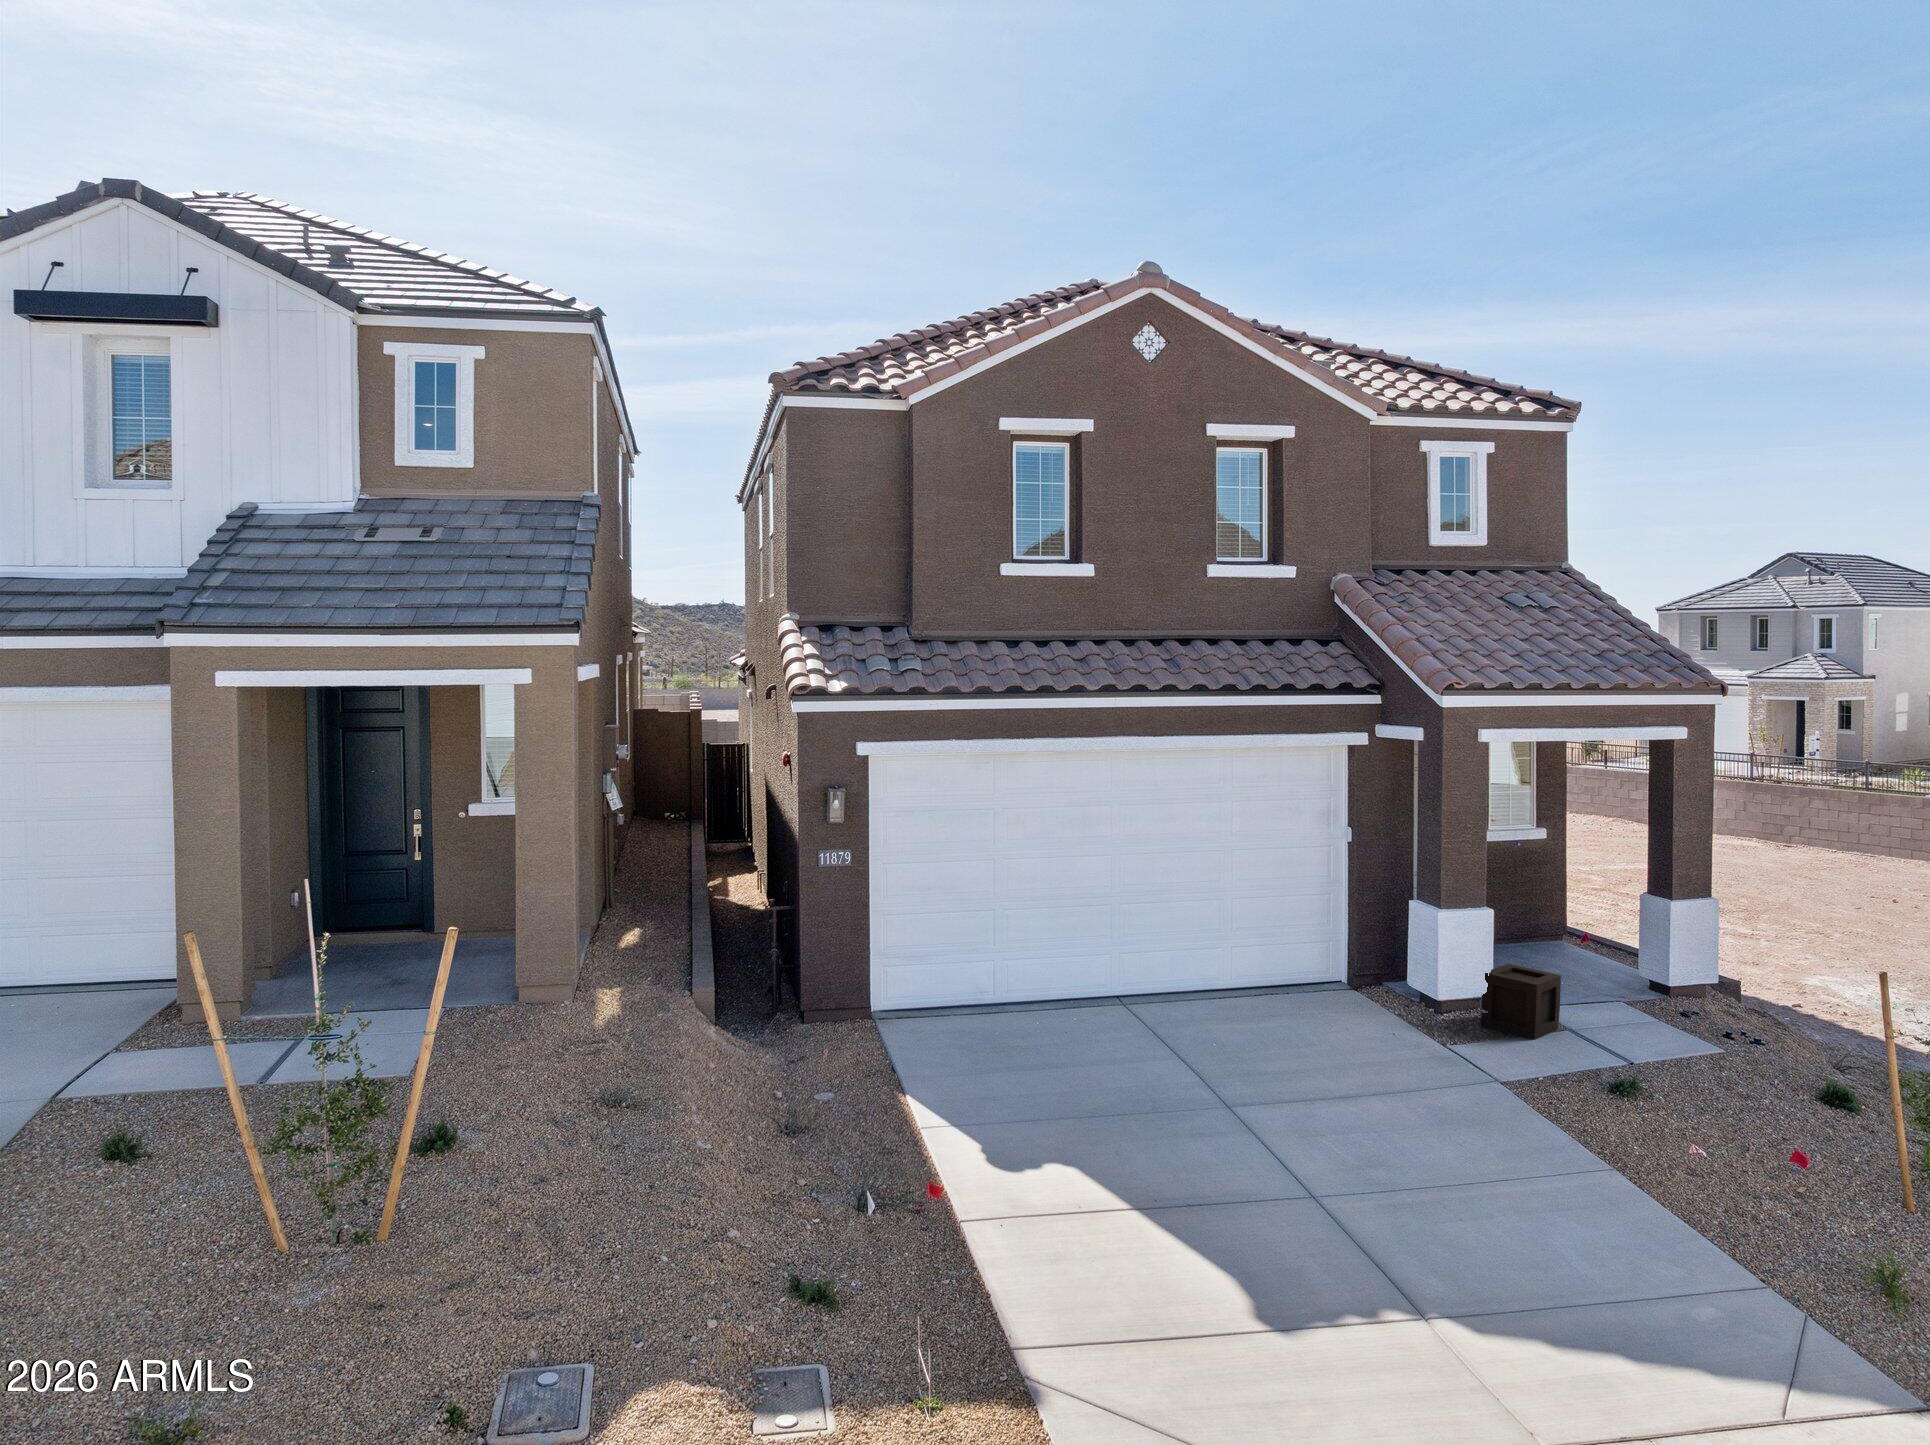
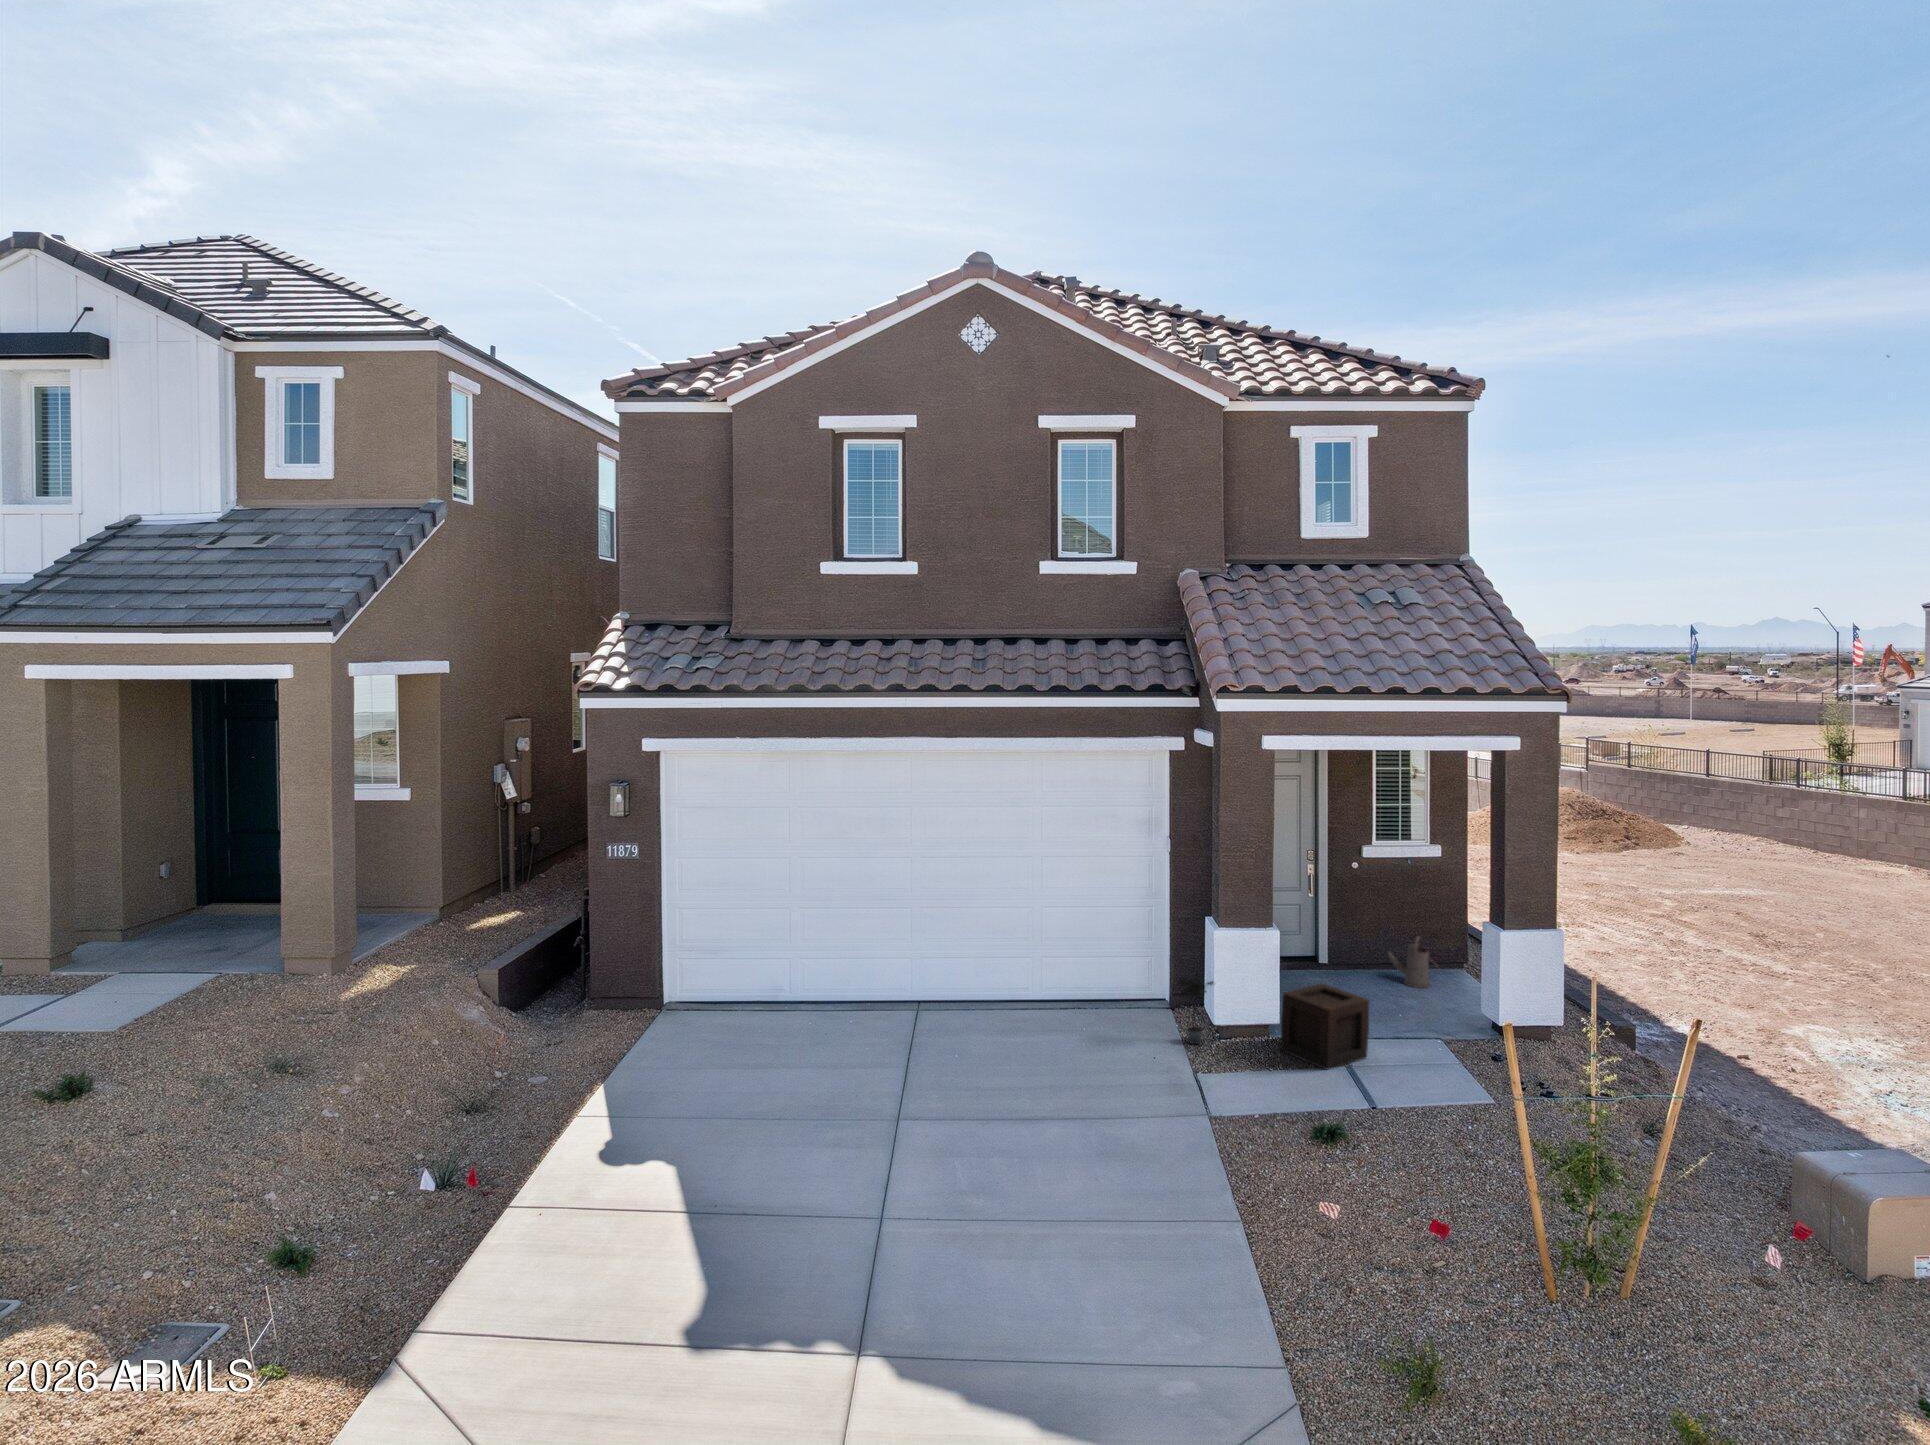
watering can: none [1506,922,1565,971] -> present [1389,936,1437,988]
potted plant: none [1383,959,1422,1024] -> present [1173,978,1215,1044]

